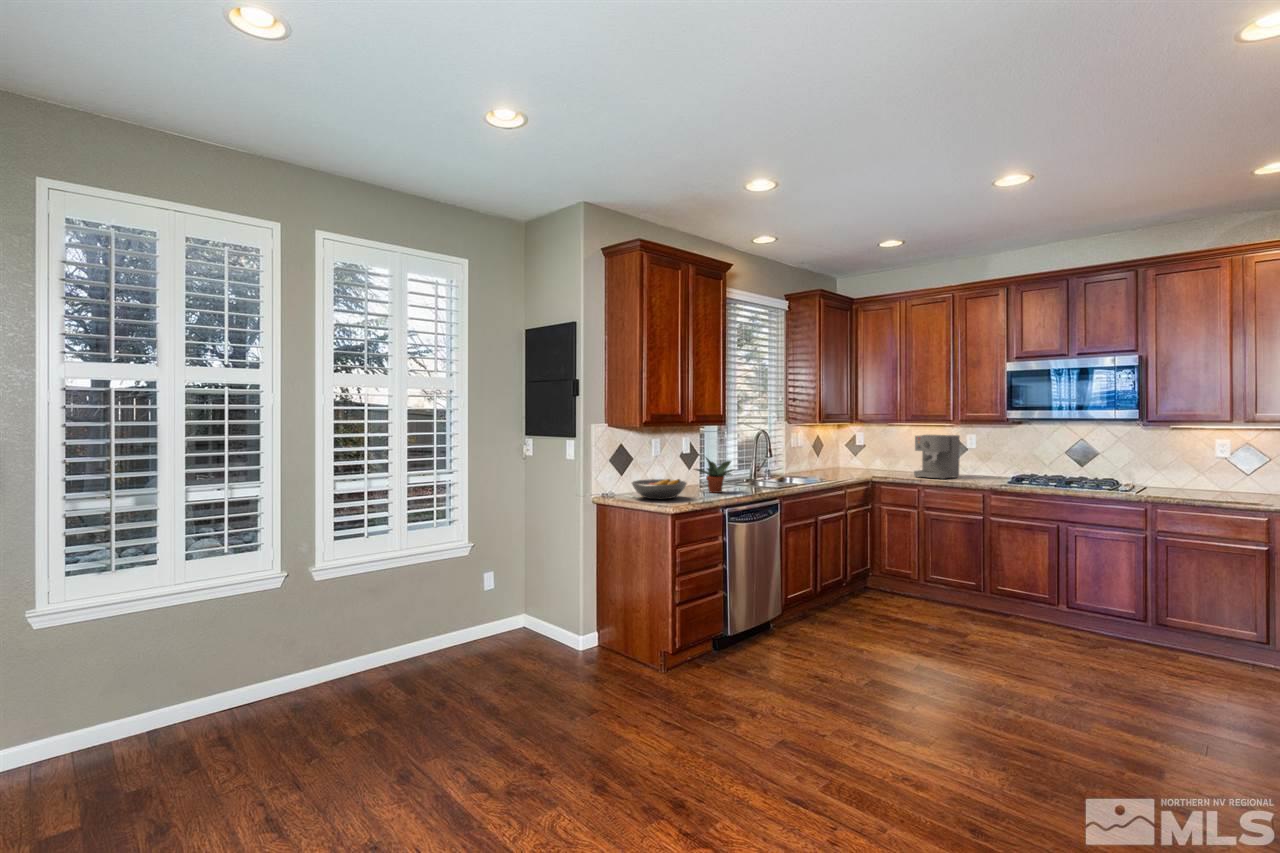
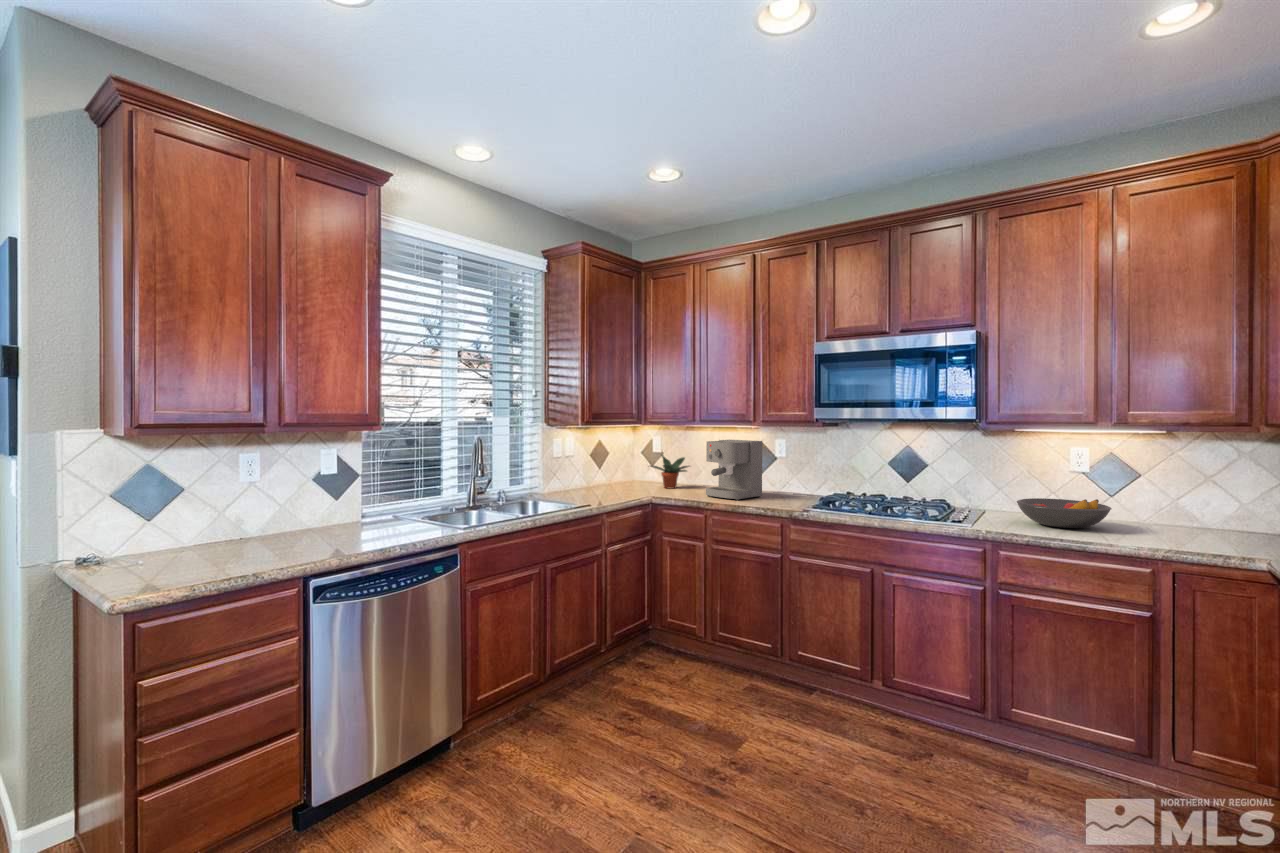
potted plant: present [695,457,735,493] -> present [650,455,689,489]
fruit bowl: present [632,479,686,499] -> present [1017,498,1112,528]

